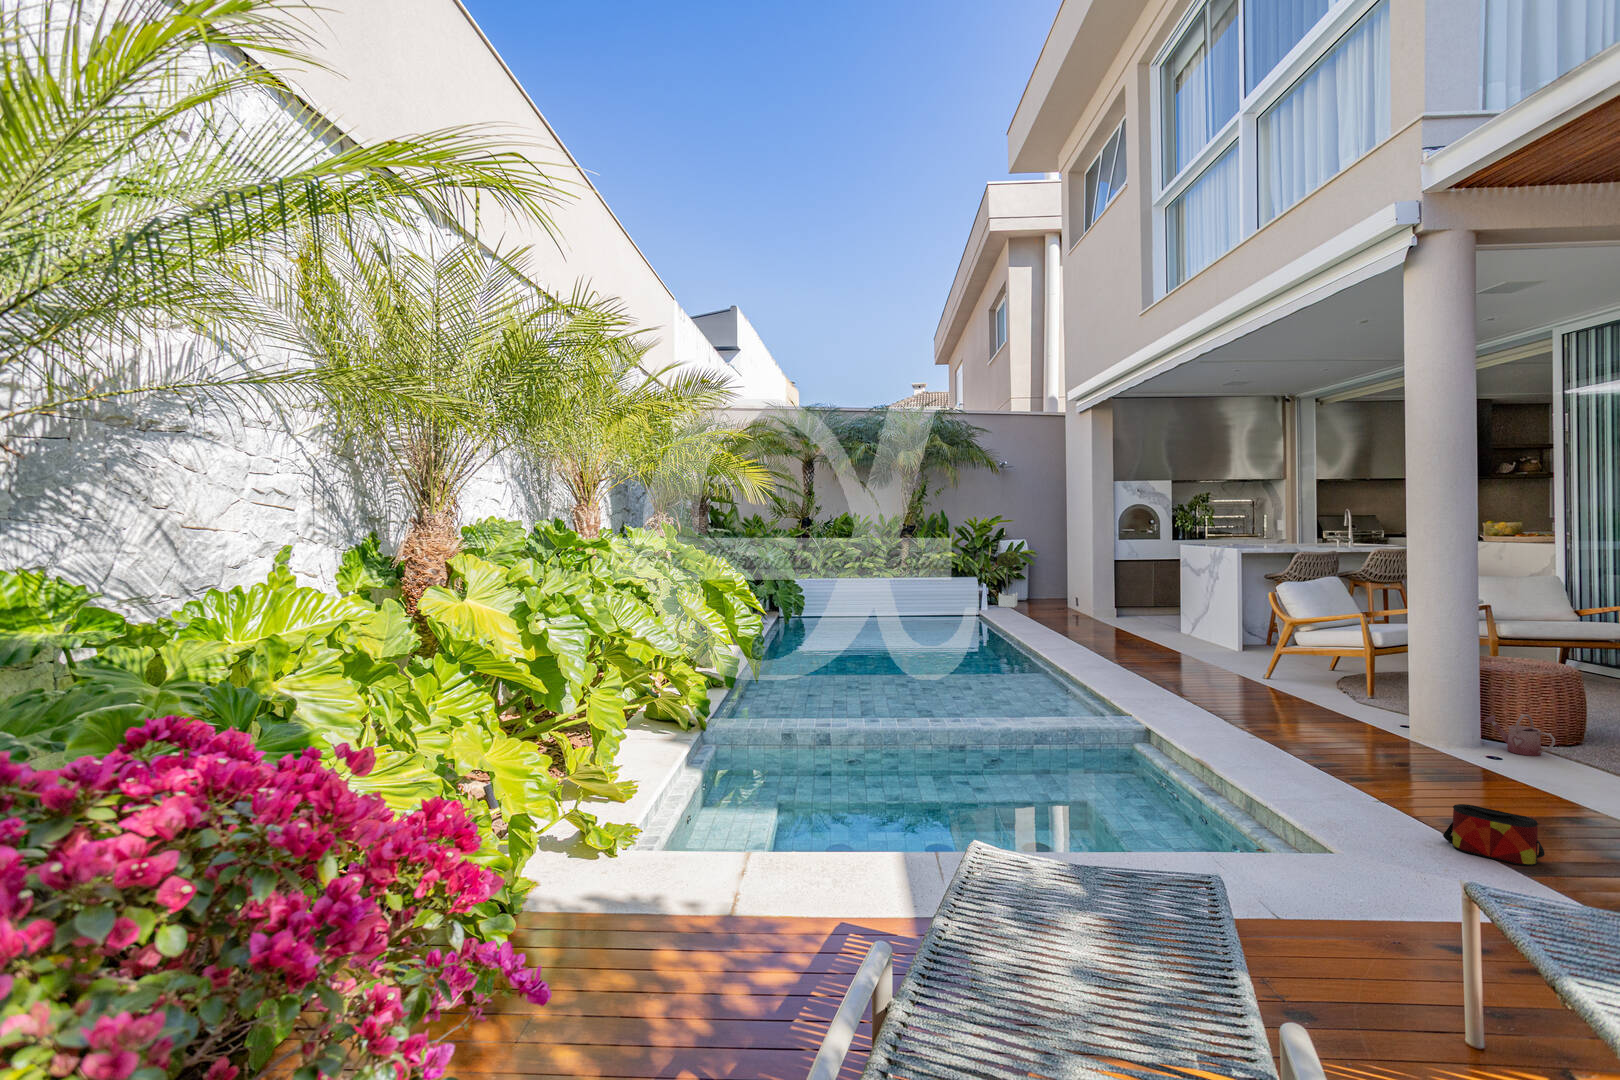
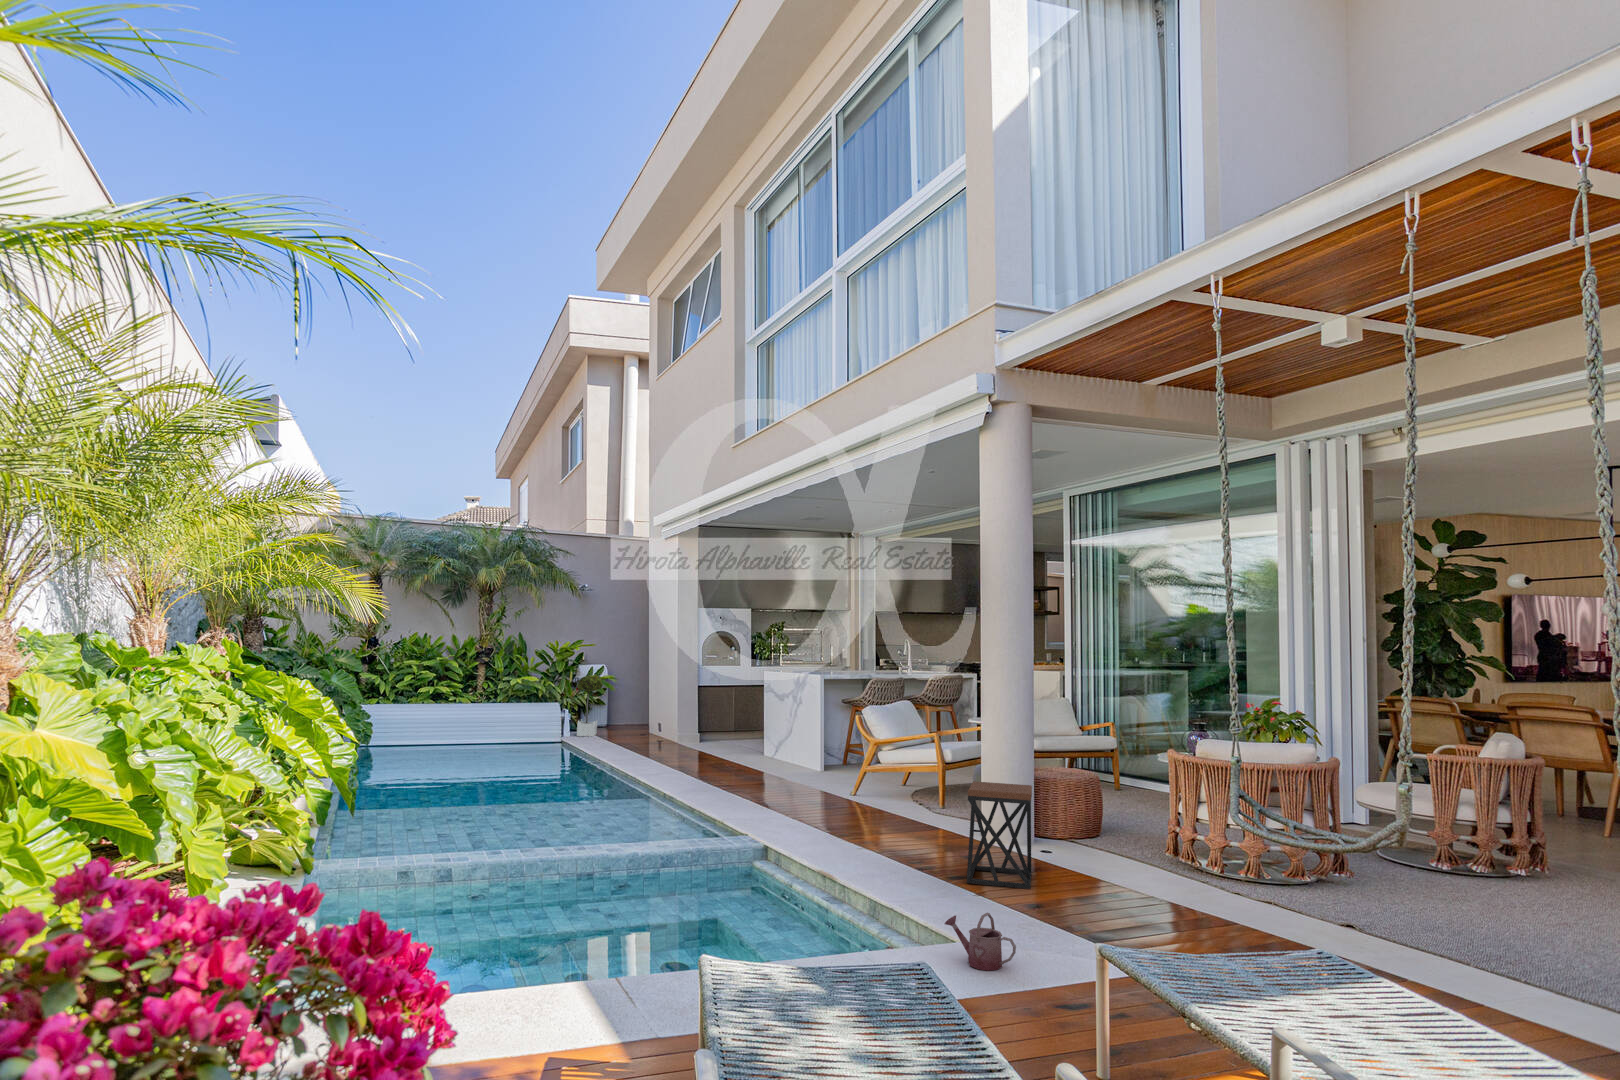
stool: none [1361,675,1465,810] -> present [967,781,1032,889]
watering can: present [1484,714,1555,756] -> present [945,913,1016,971]
bag: present [1443,804,1545,866] -> none [1034,880,1098,923]

